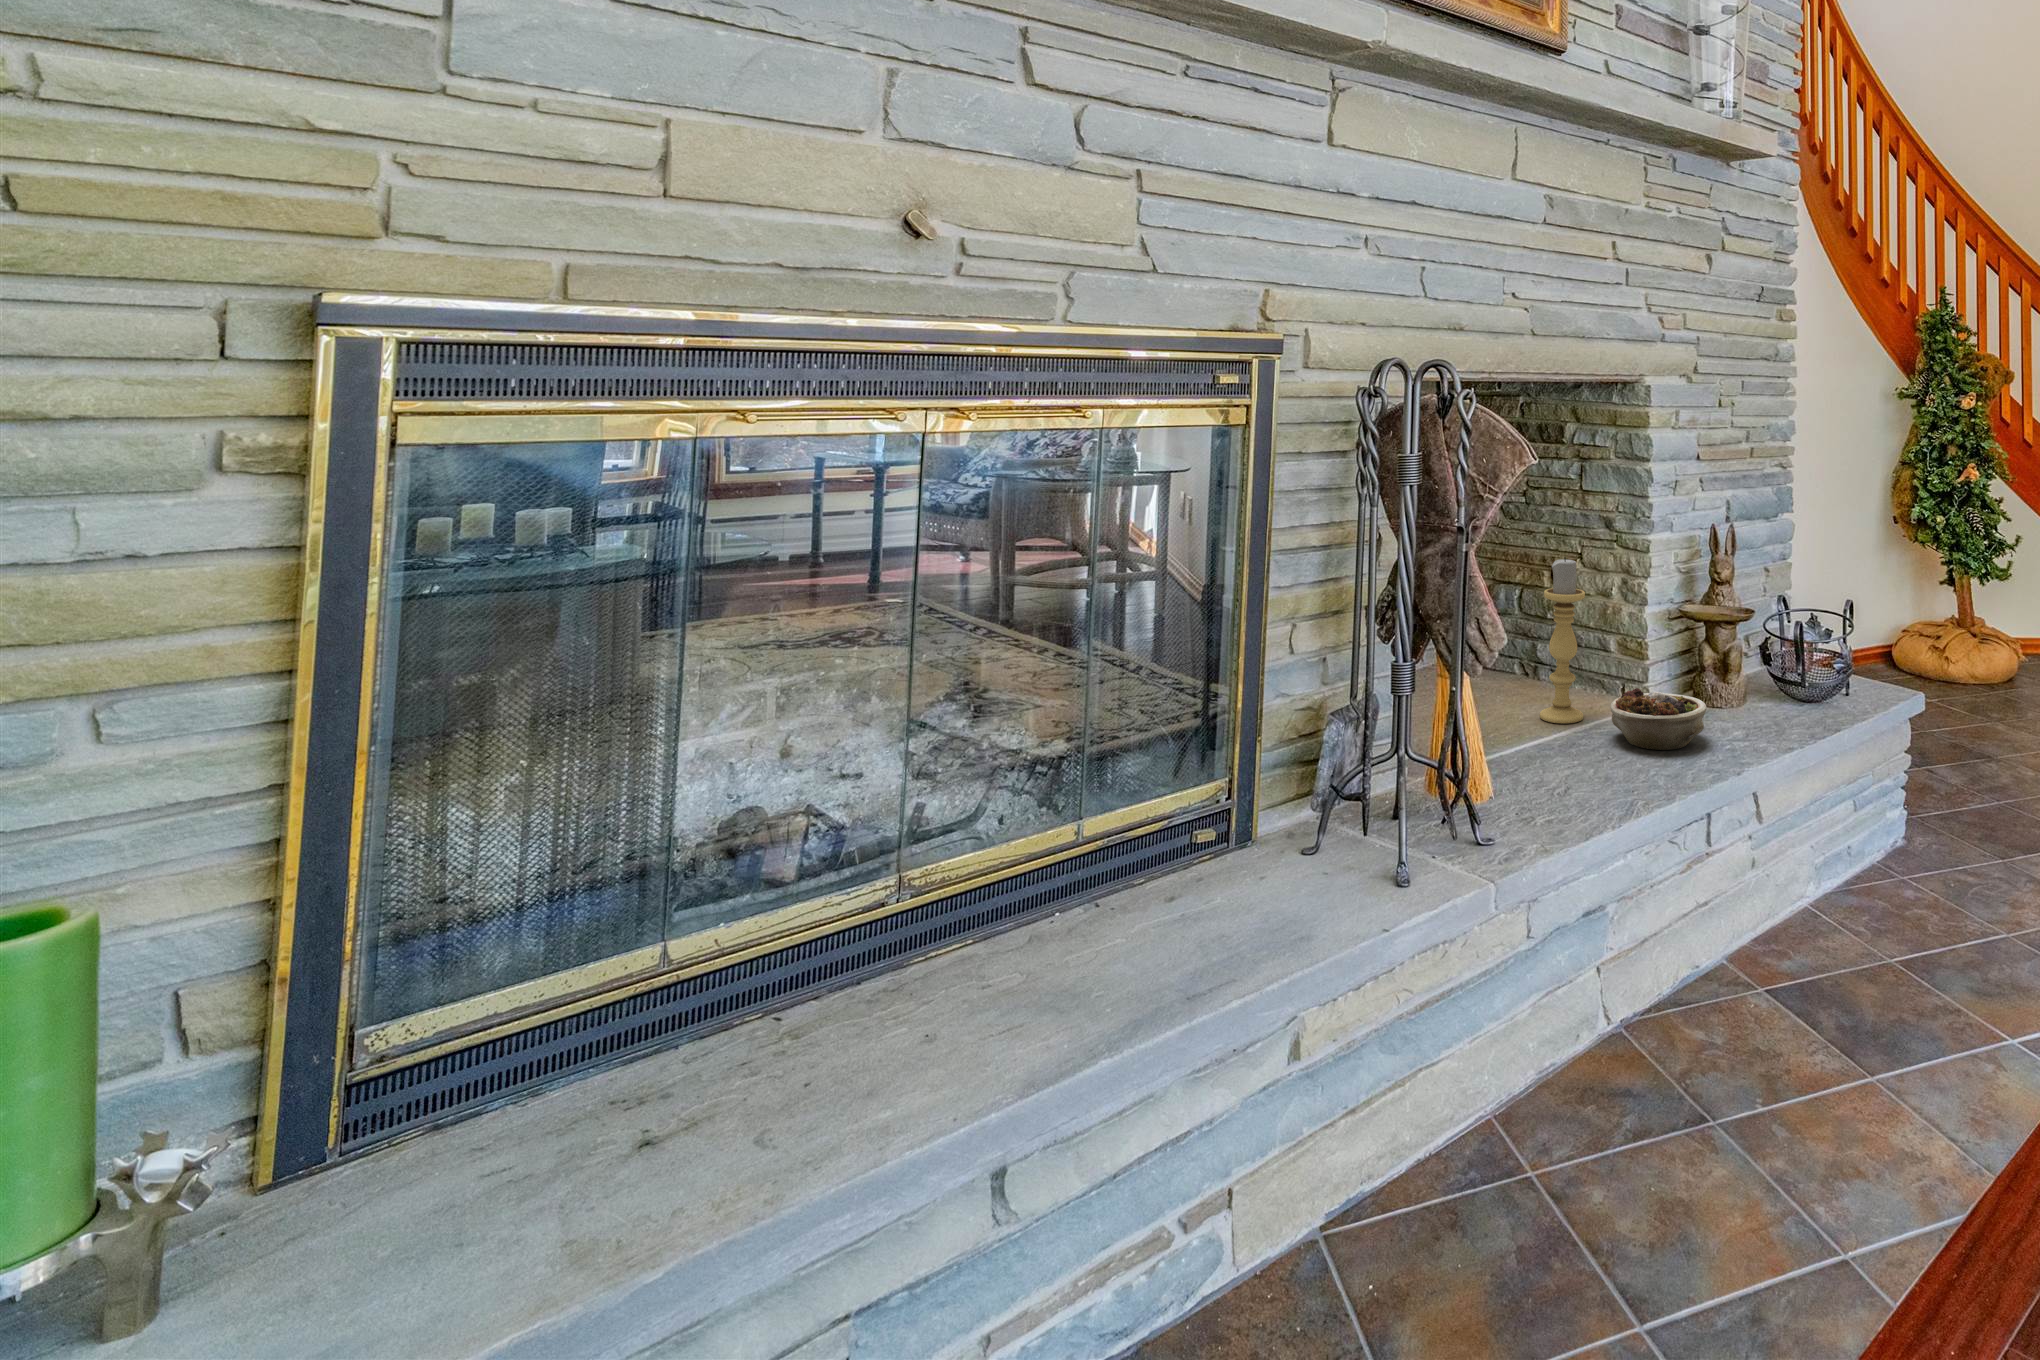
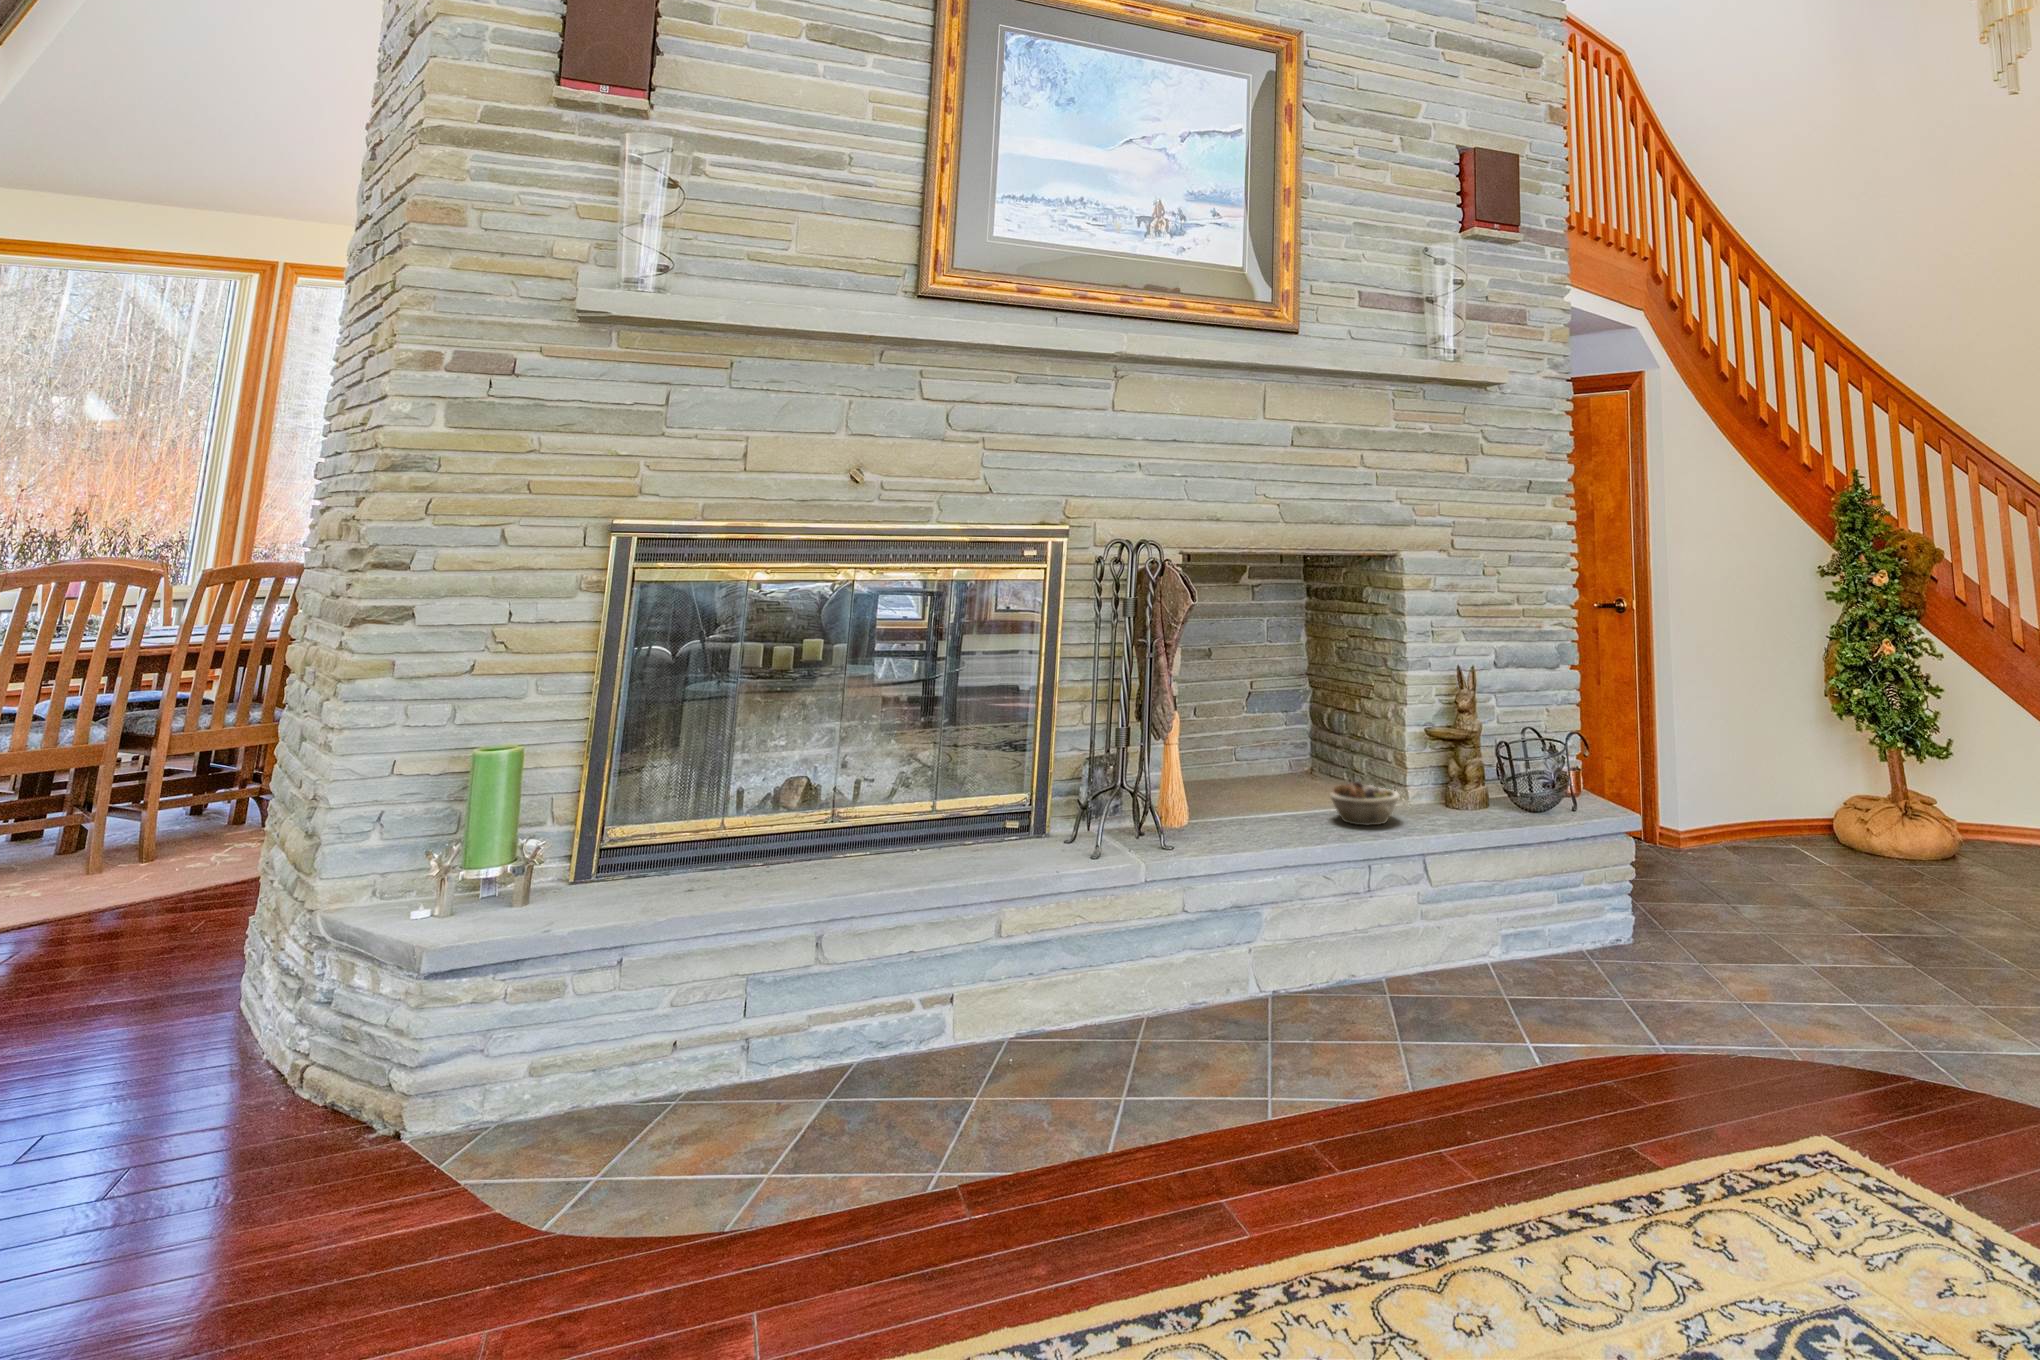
candle holder: present [1540,557,1585,723] -> none [1308,683,1340,805]

